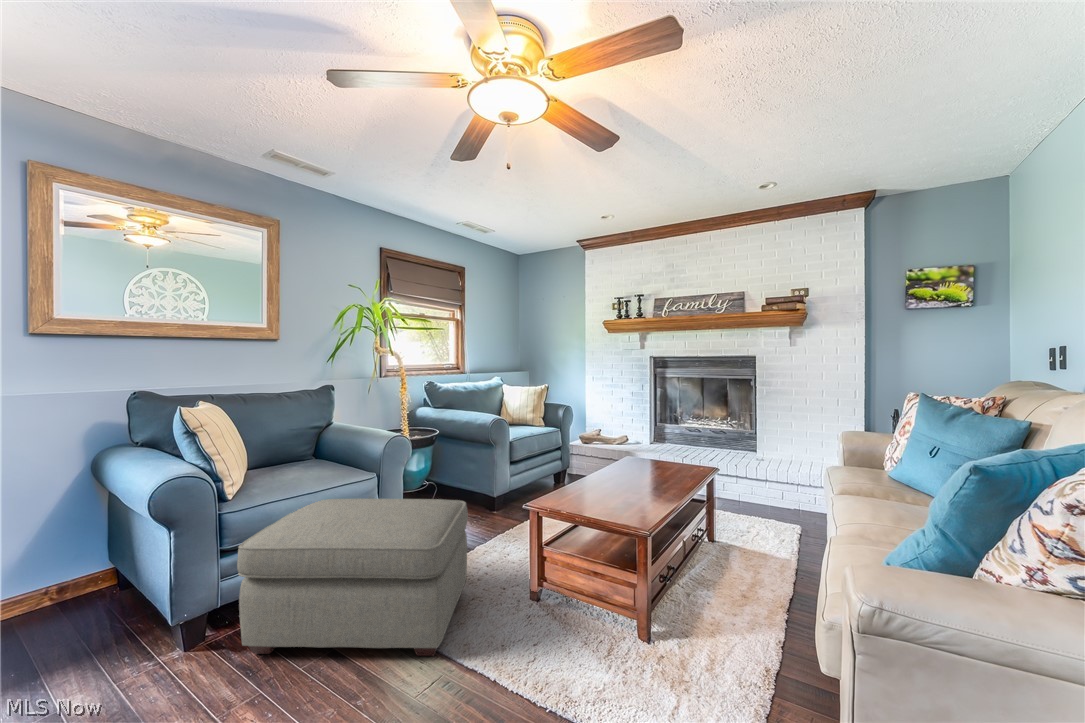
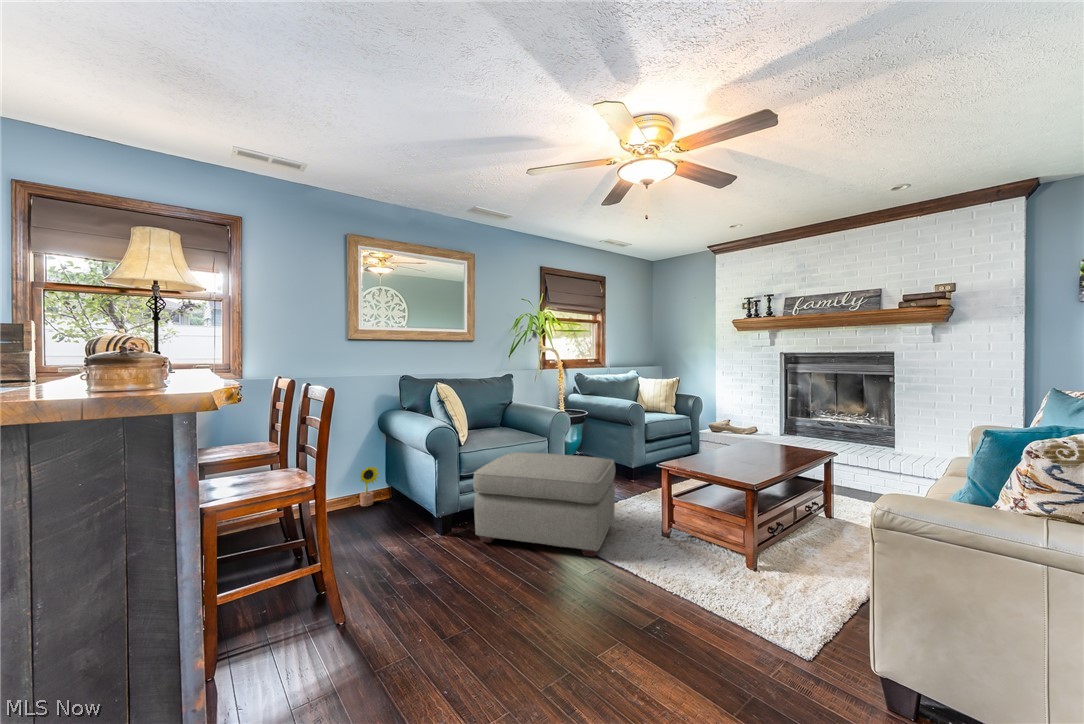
decorative plant: none [45,538,92,606] -> present [360,467,379,506]

